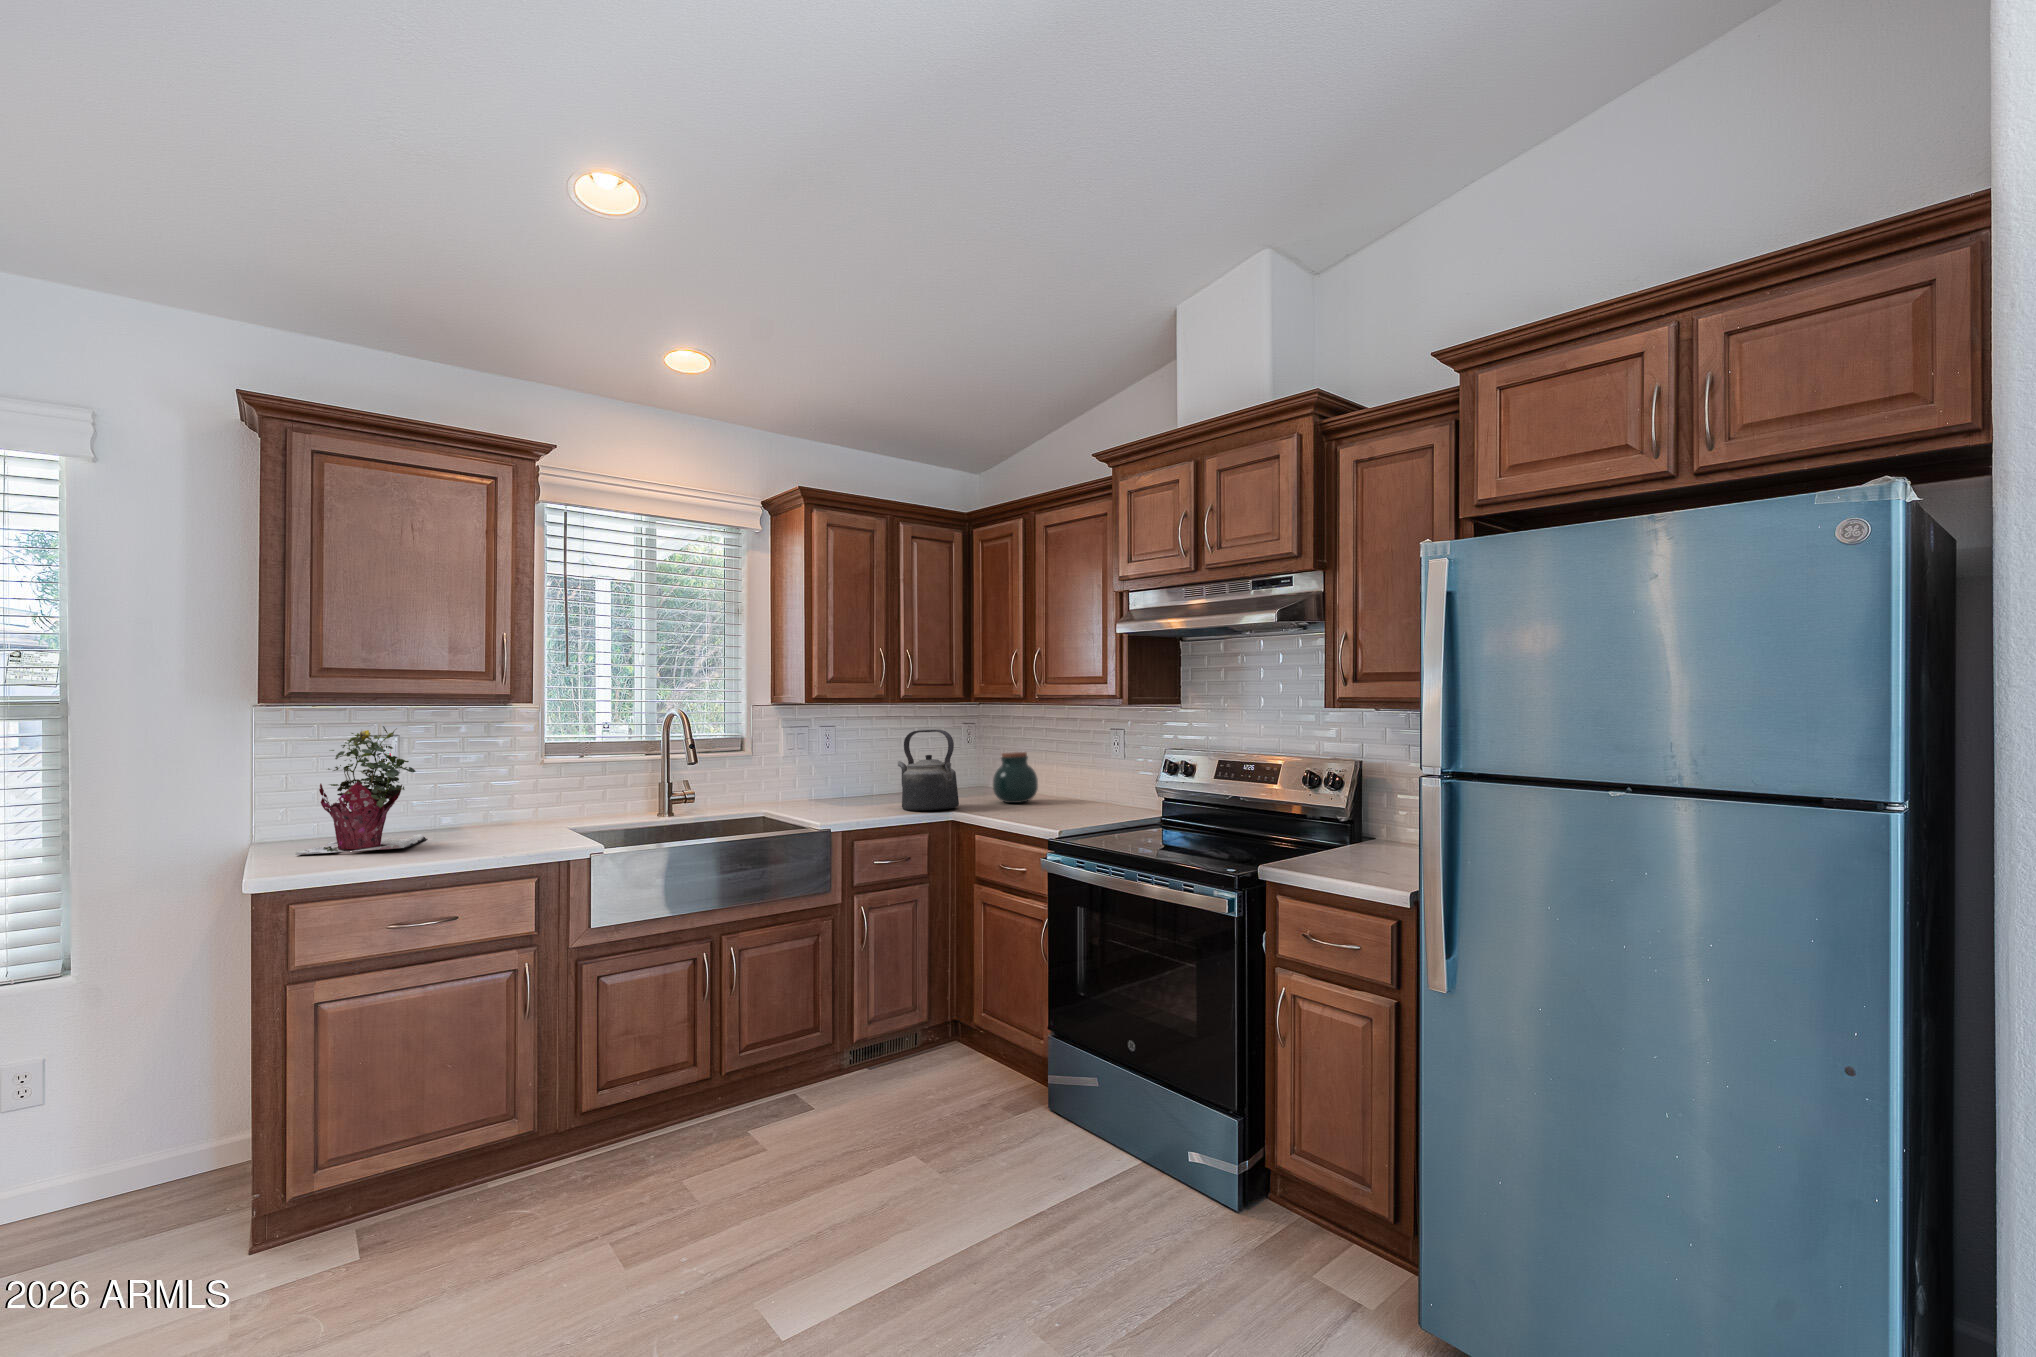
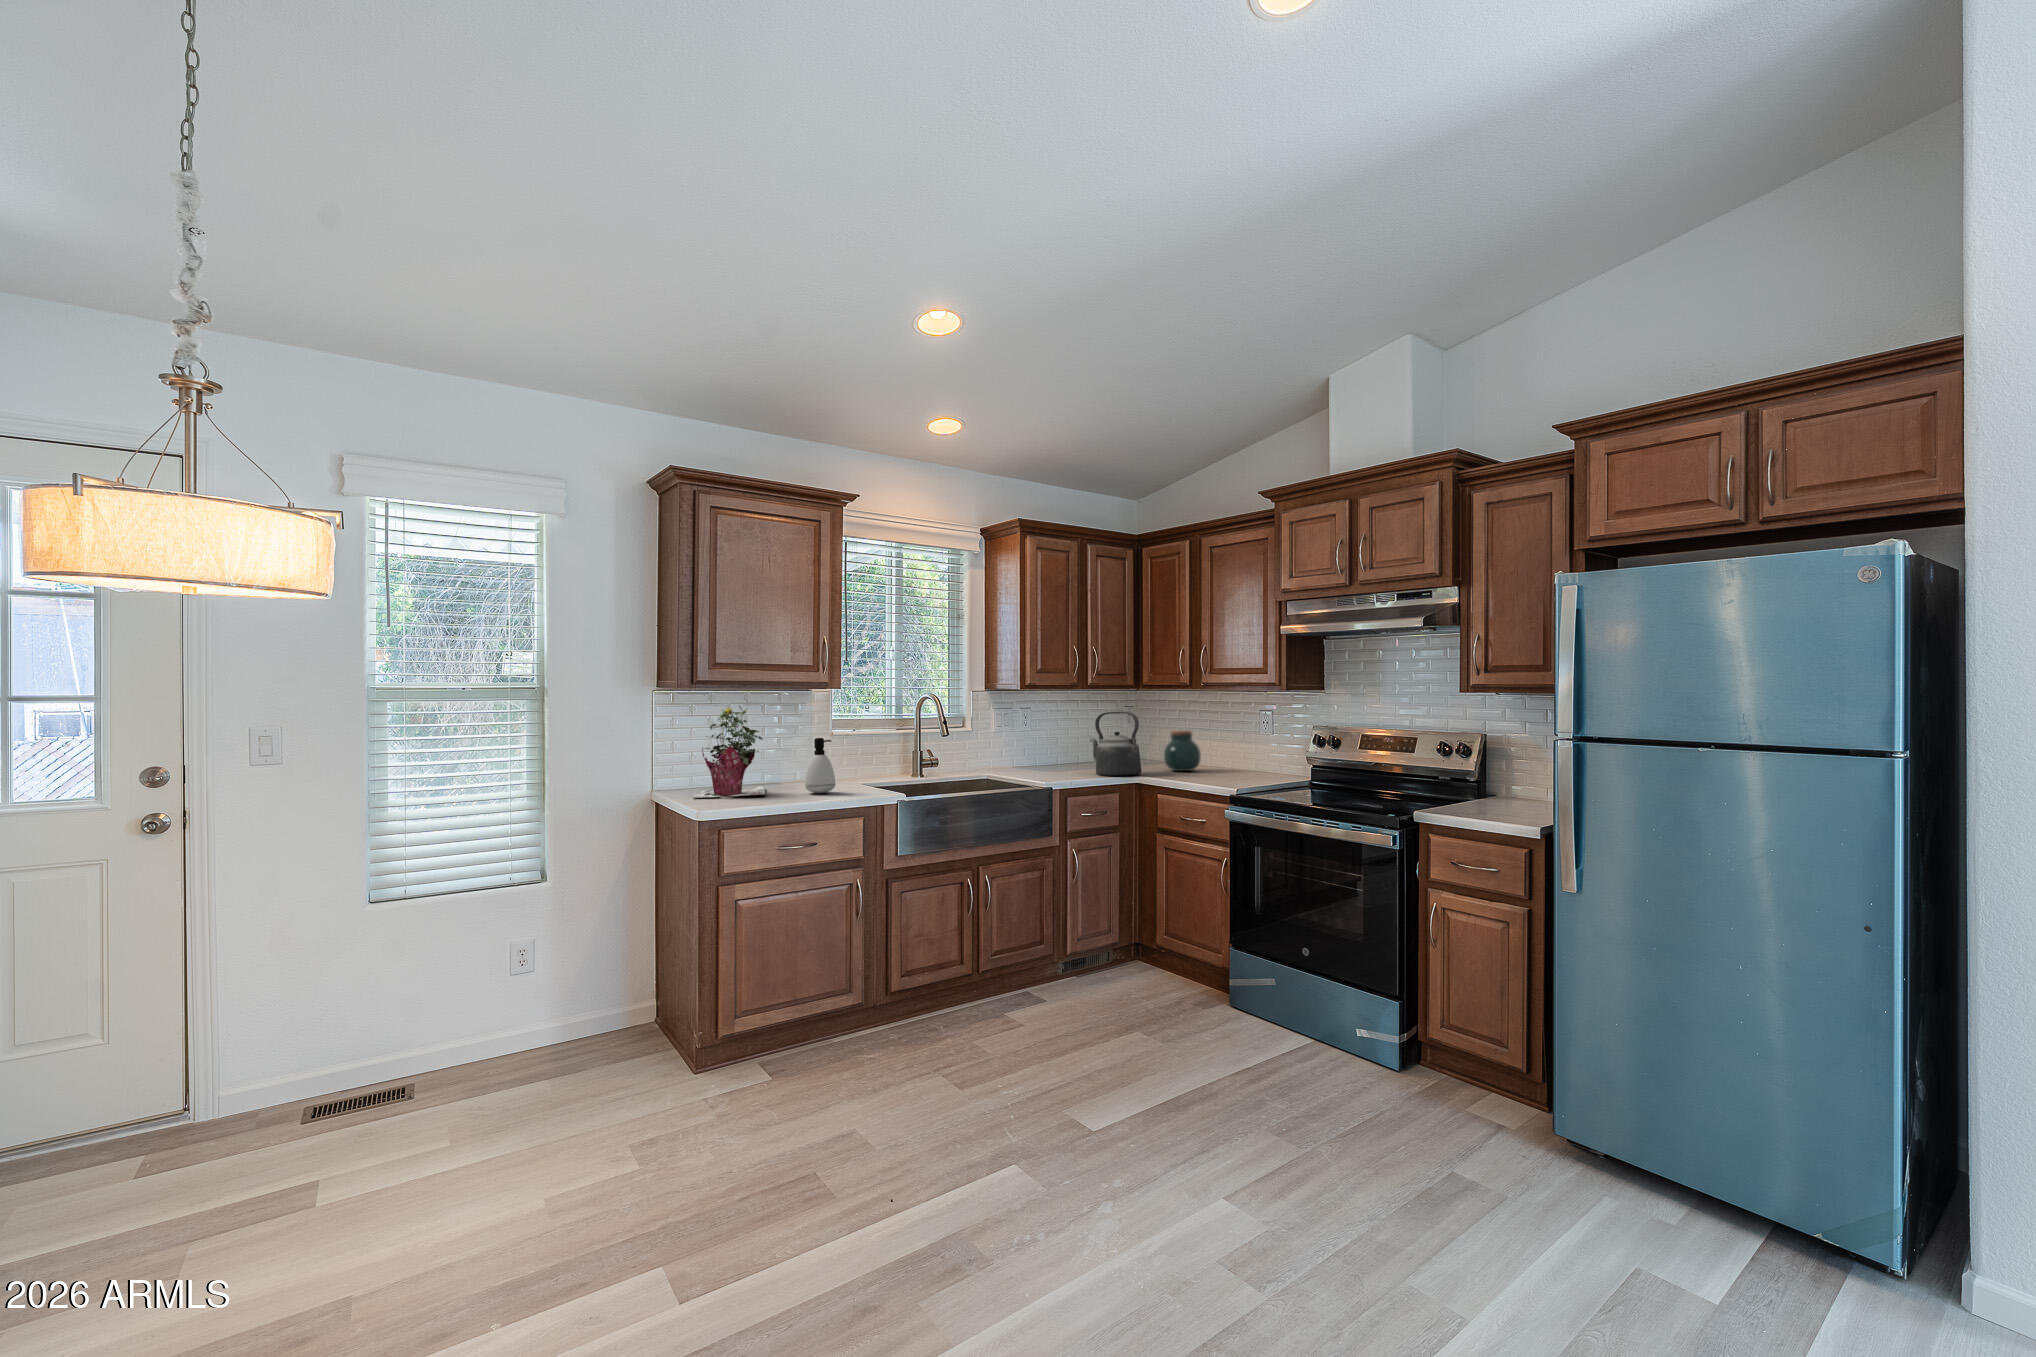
soap dispenser: none [471,769,516,844] -> present [805,738,835,793]

